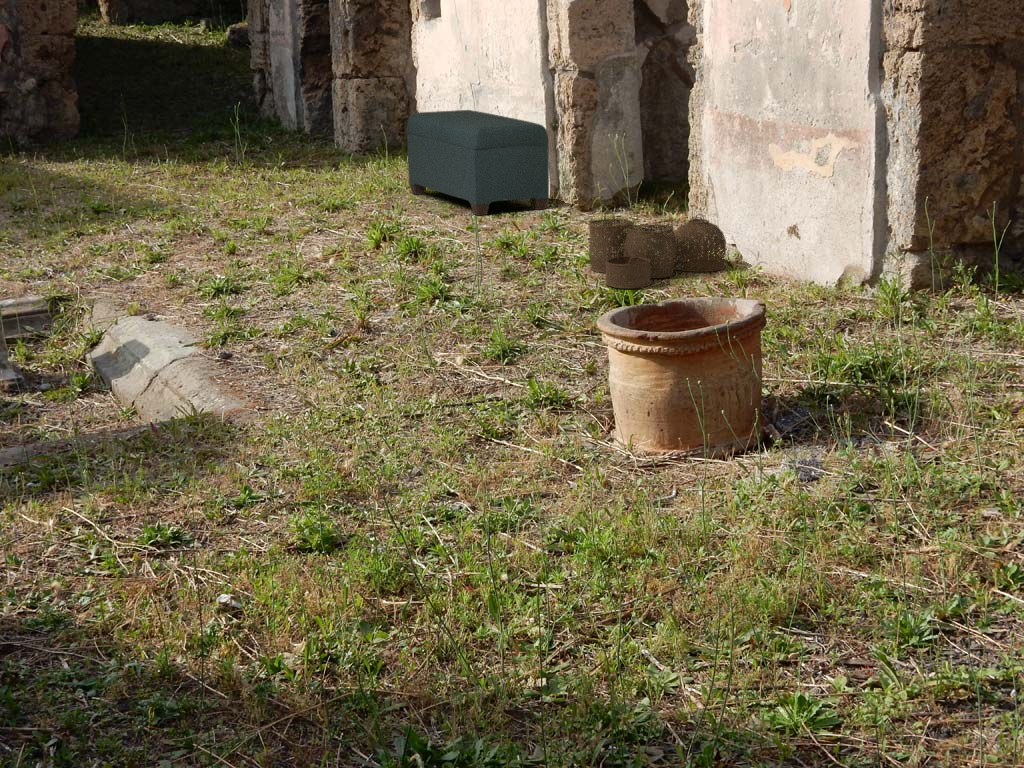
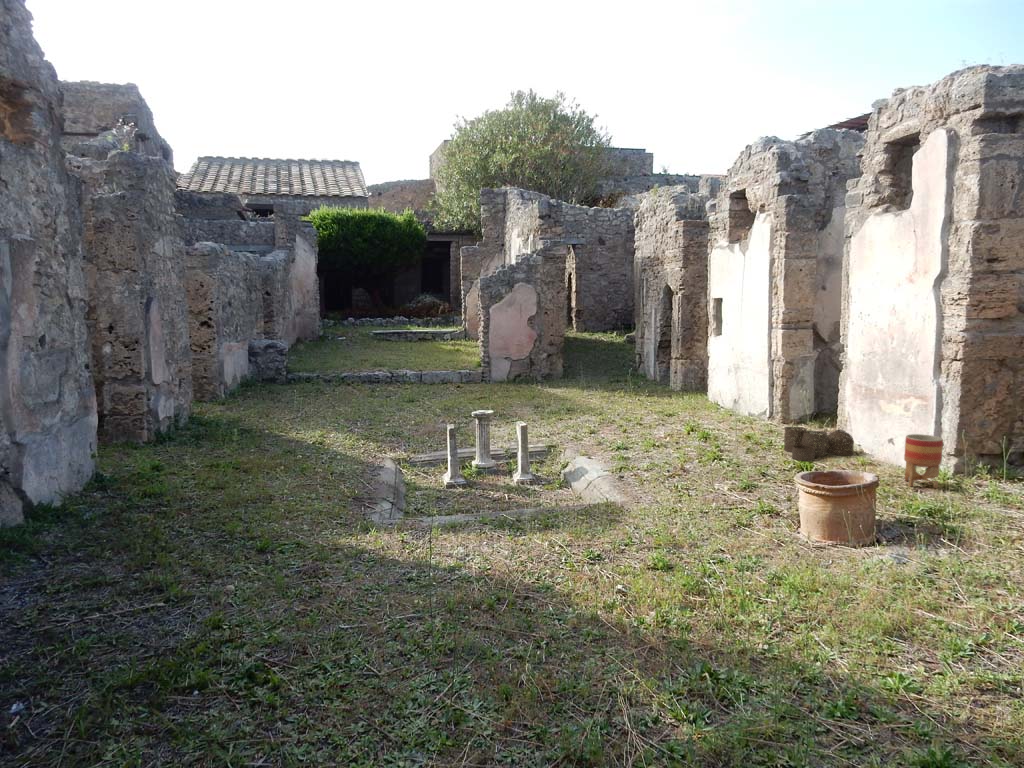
bench: present [407,110,549,215] -> none [695,371,764,420]
planter: none [820,215,889,323] -> present [904,434,943,488]

